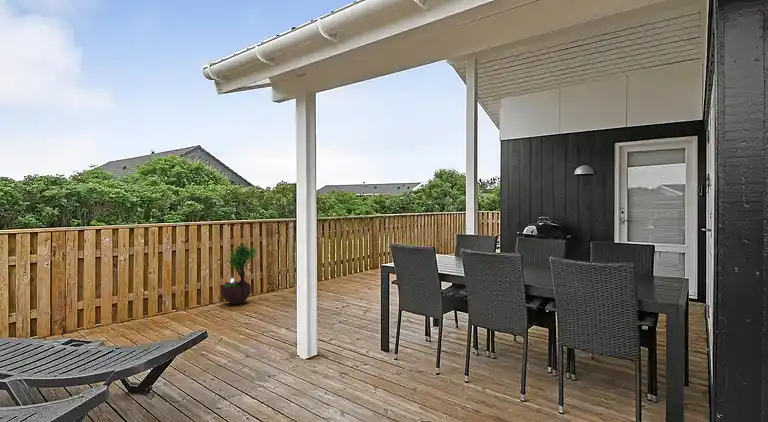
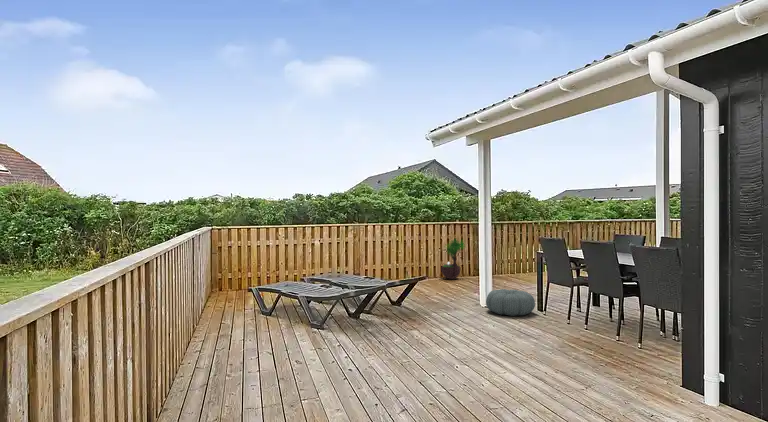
pouf: none [328,330,413,387] -> present [486,289,535,316]

